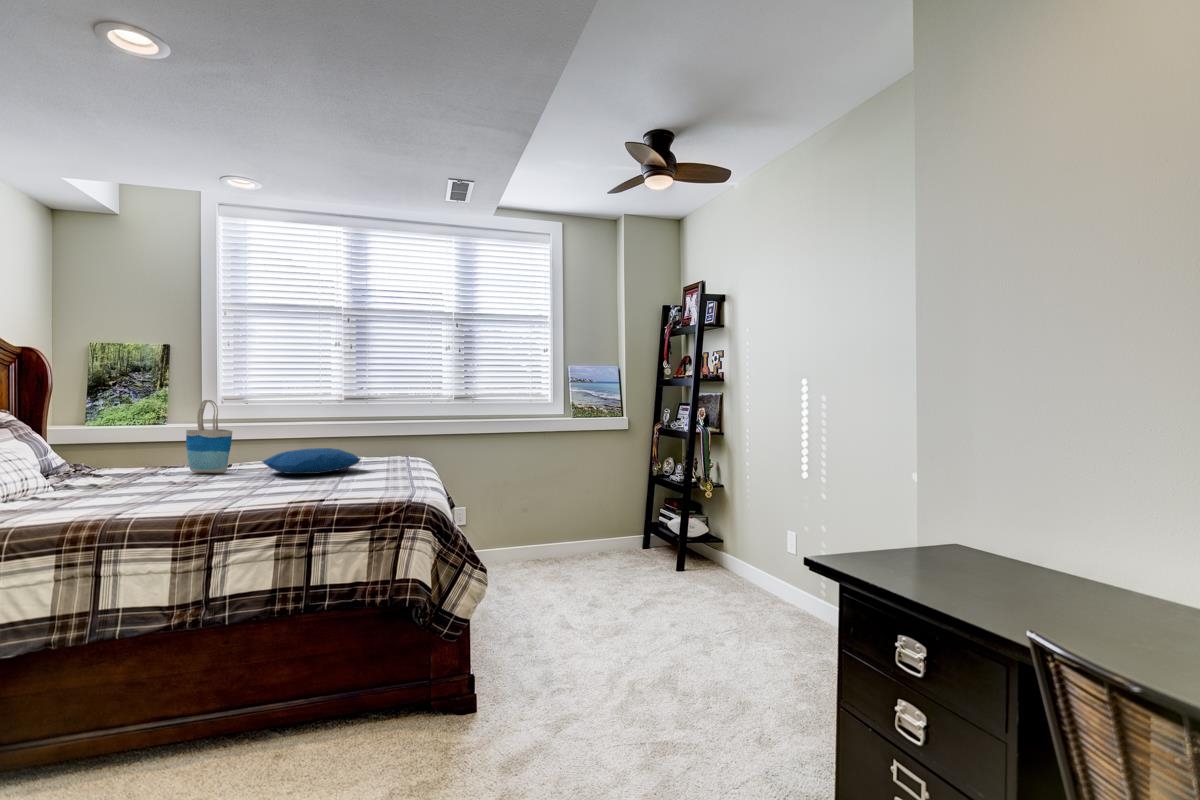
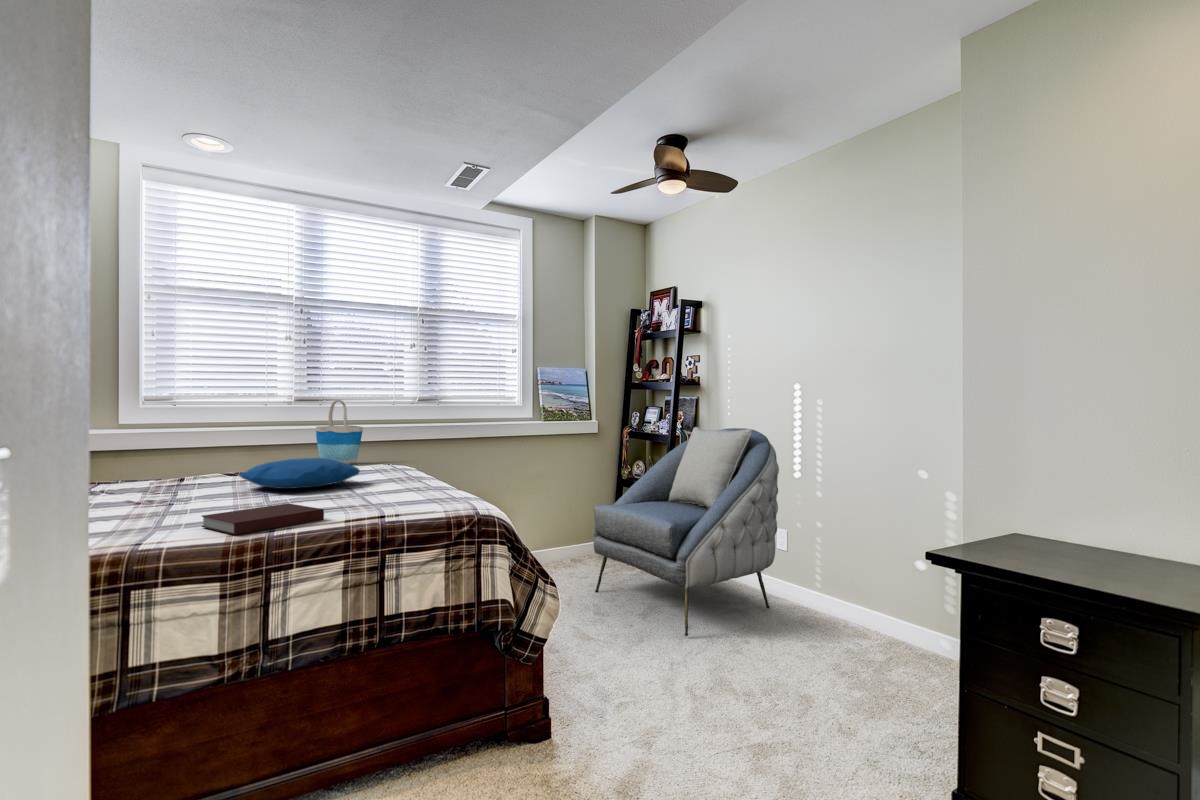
tote bag: present [186,400,232,473] -> present [316,400,363,464]
armchair: none [600,424,779,630] -> present [594,427,779,636]
notebook: none [179,486,276,510] -> present [201,503,324,535]

